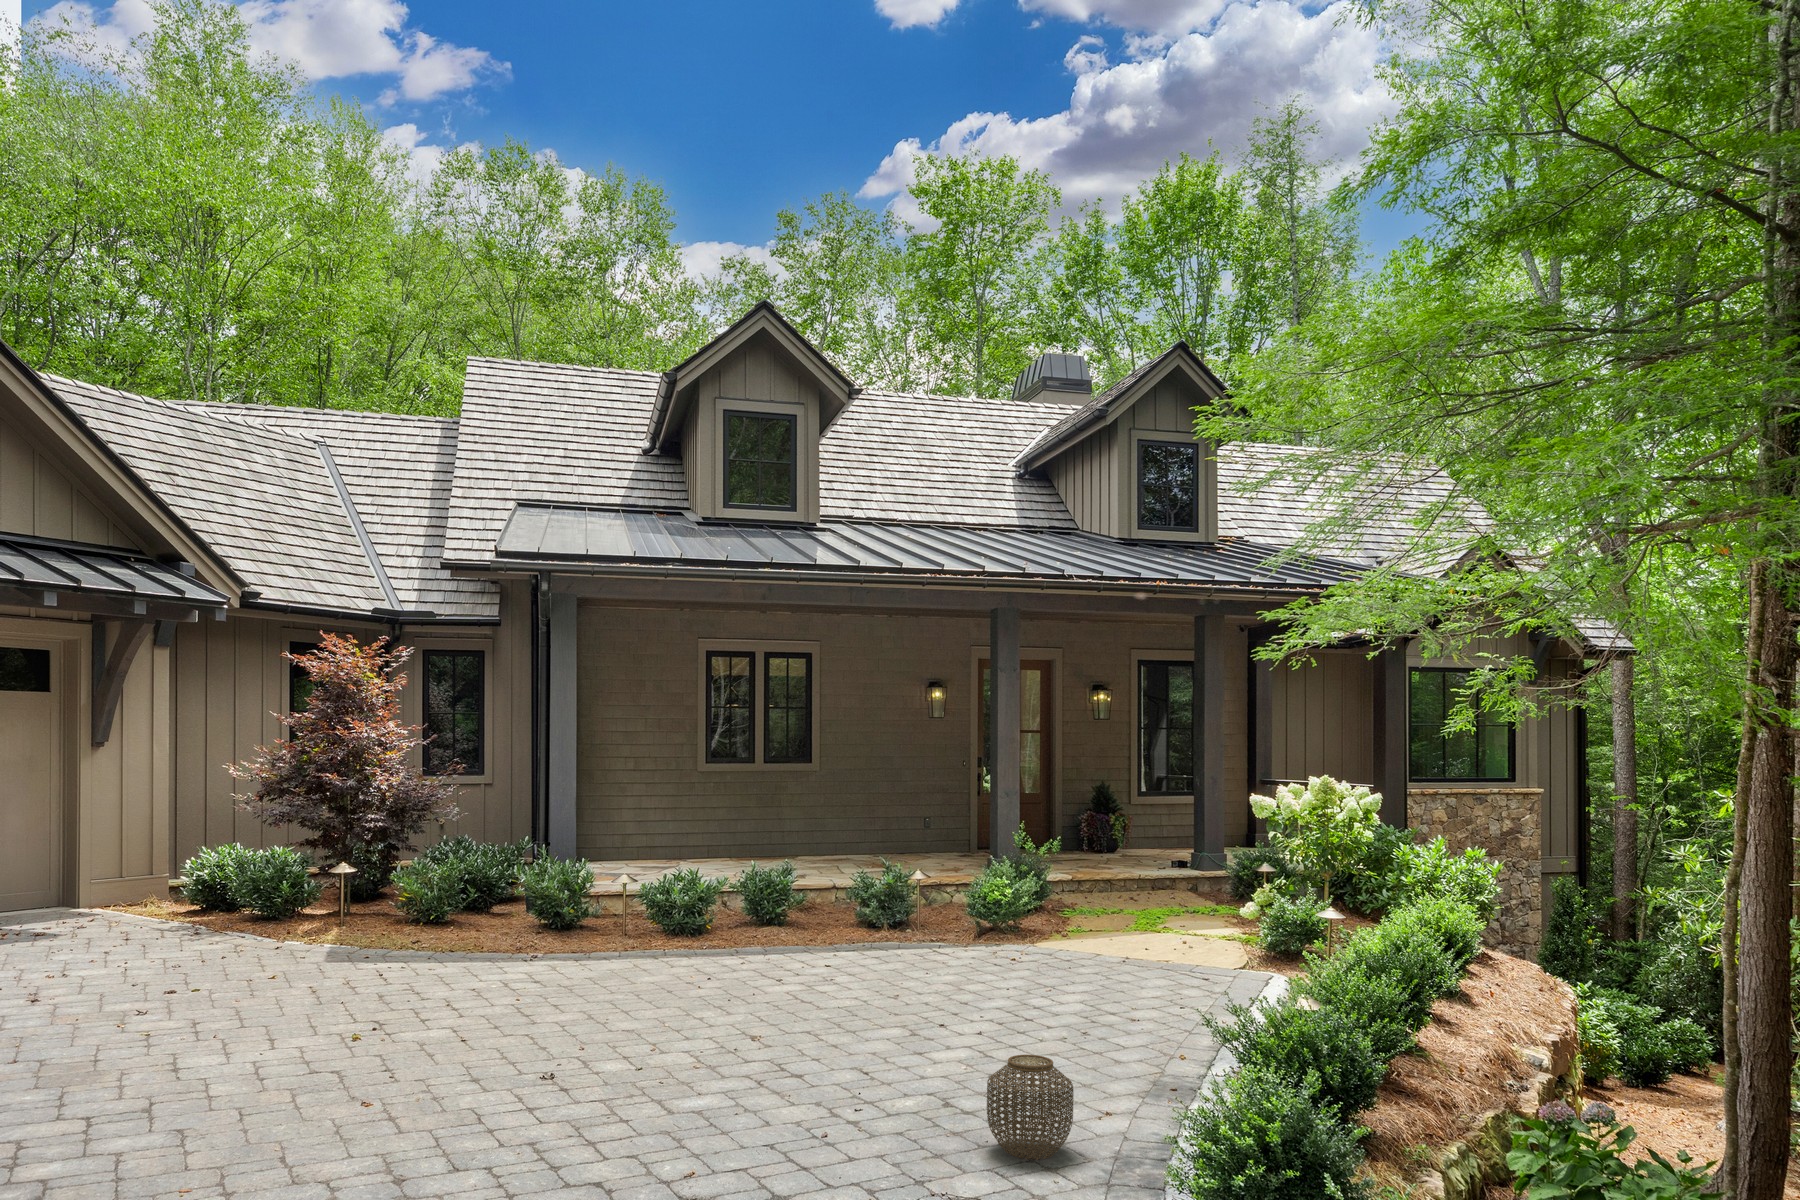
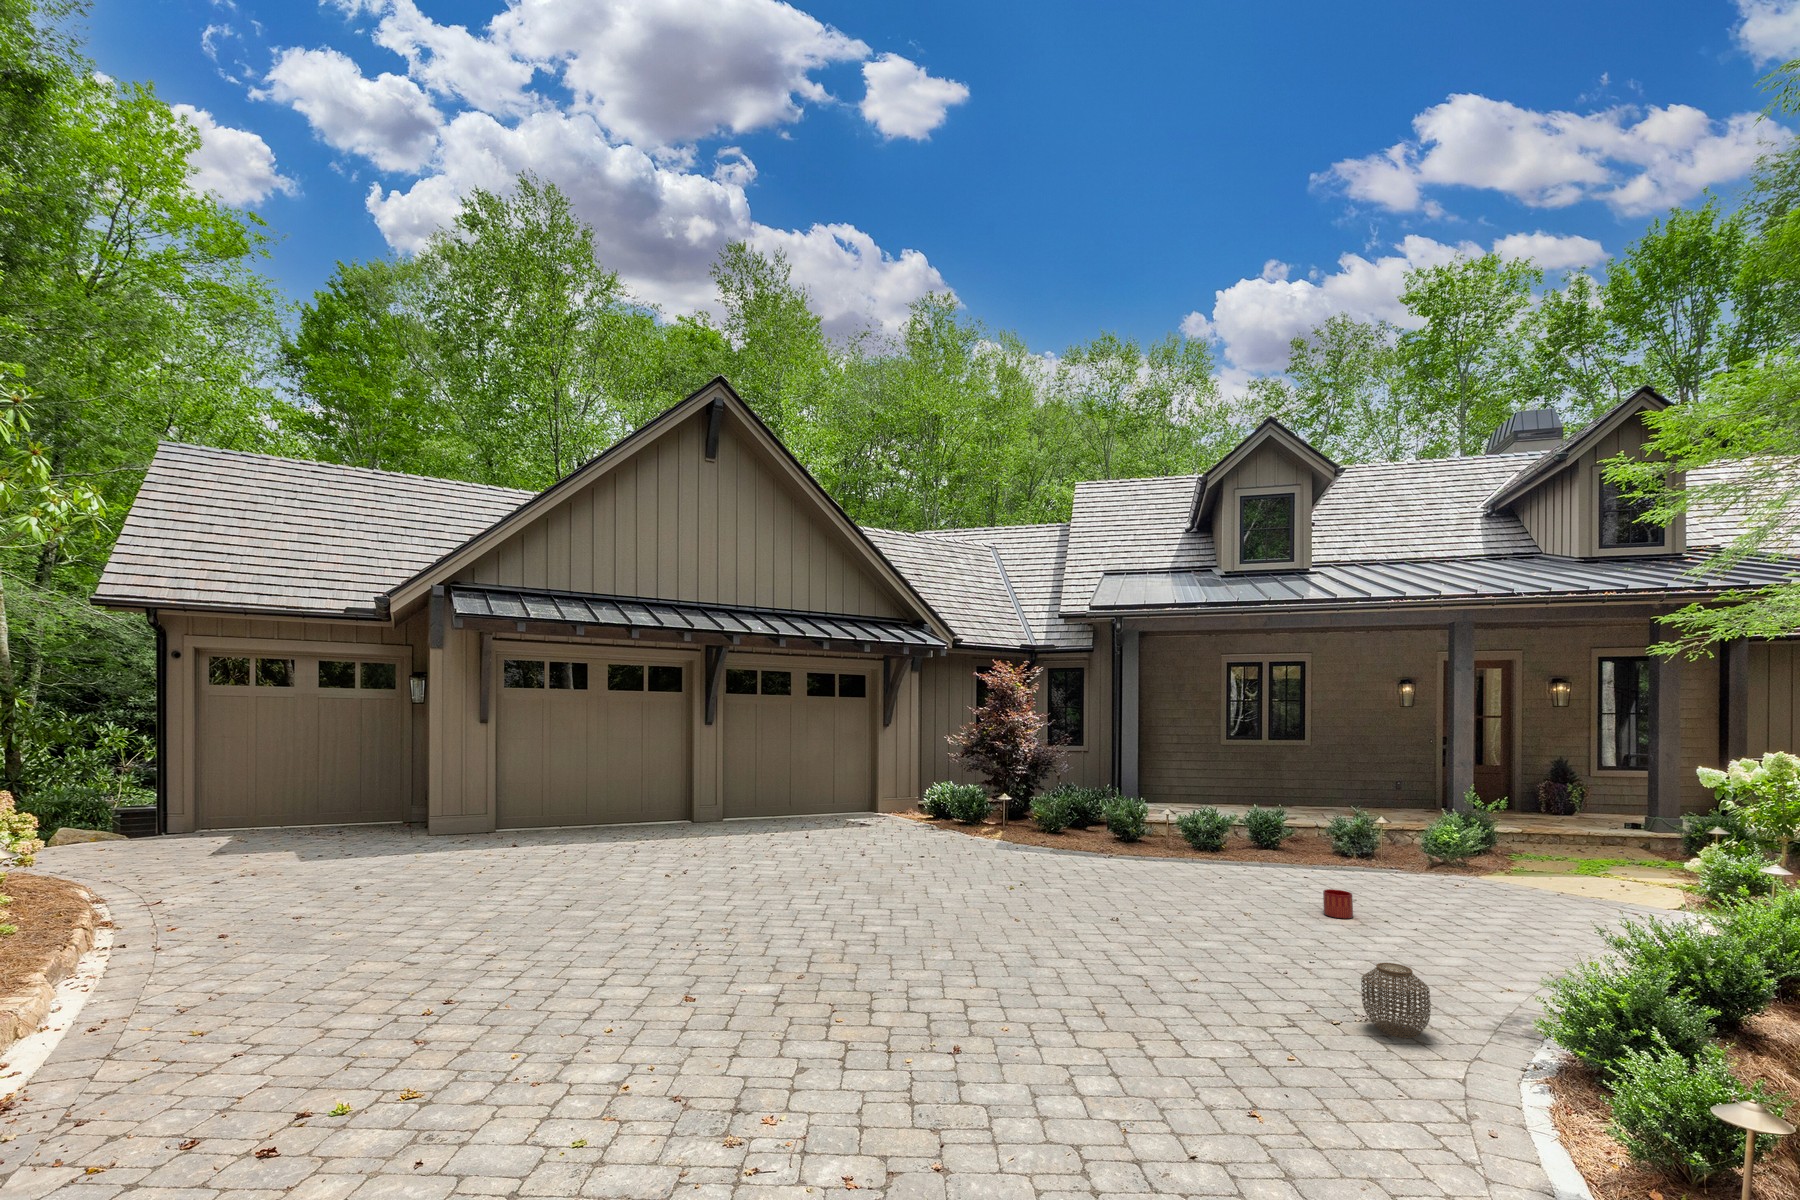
planter: none [869,966,908,1006] -> present [1323,889,1353,919]

